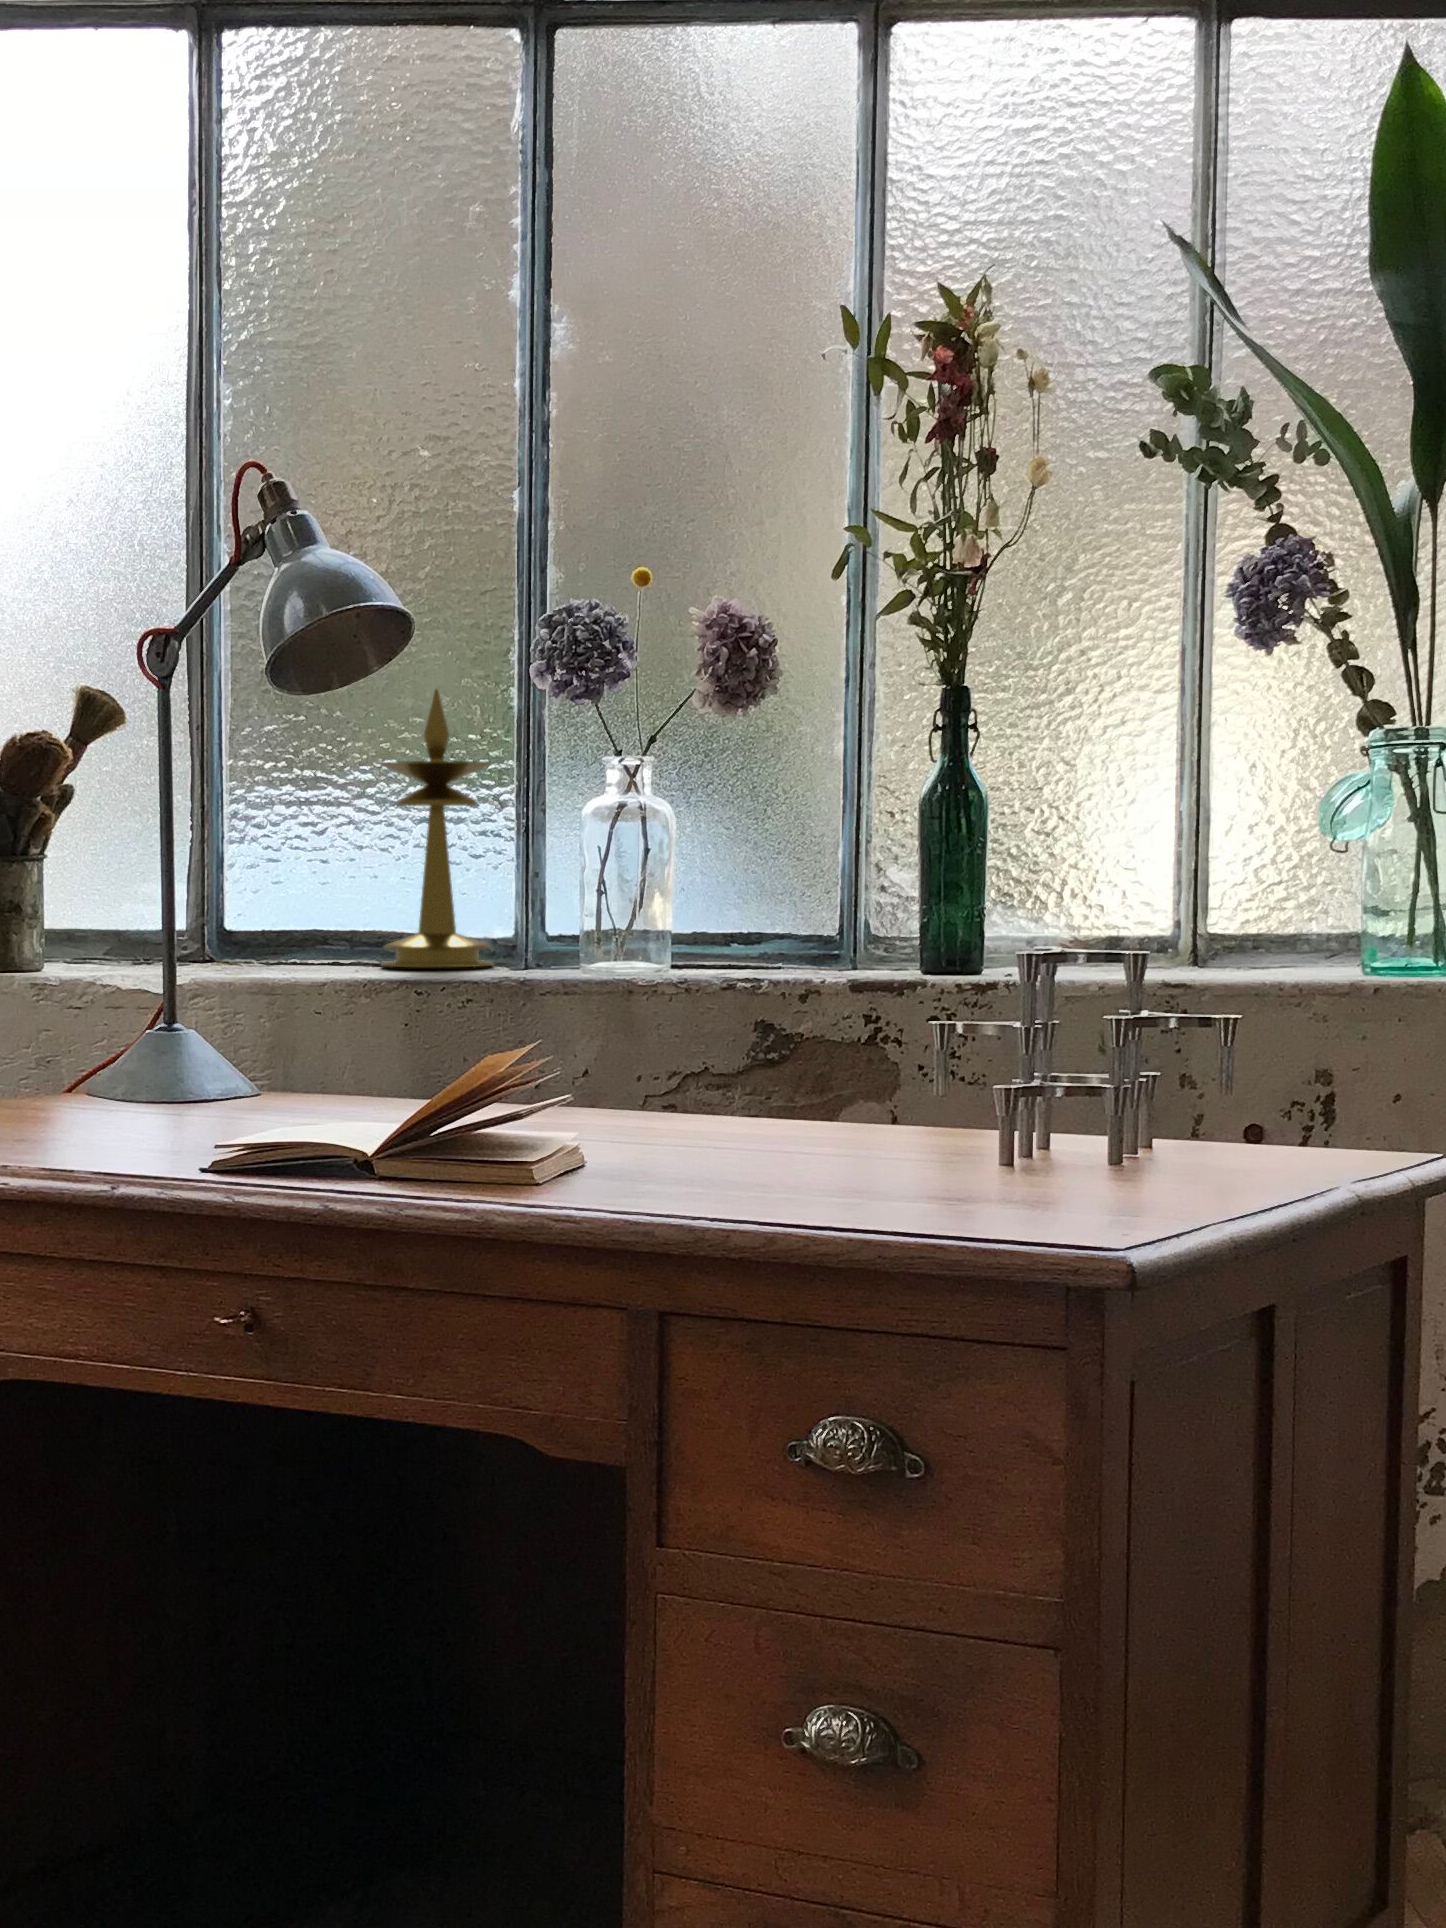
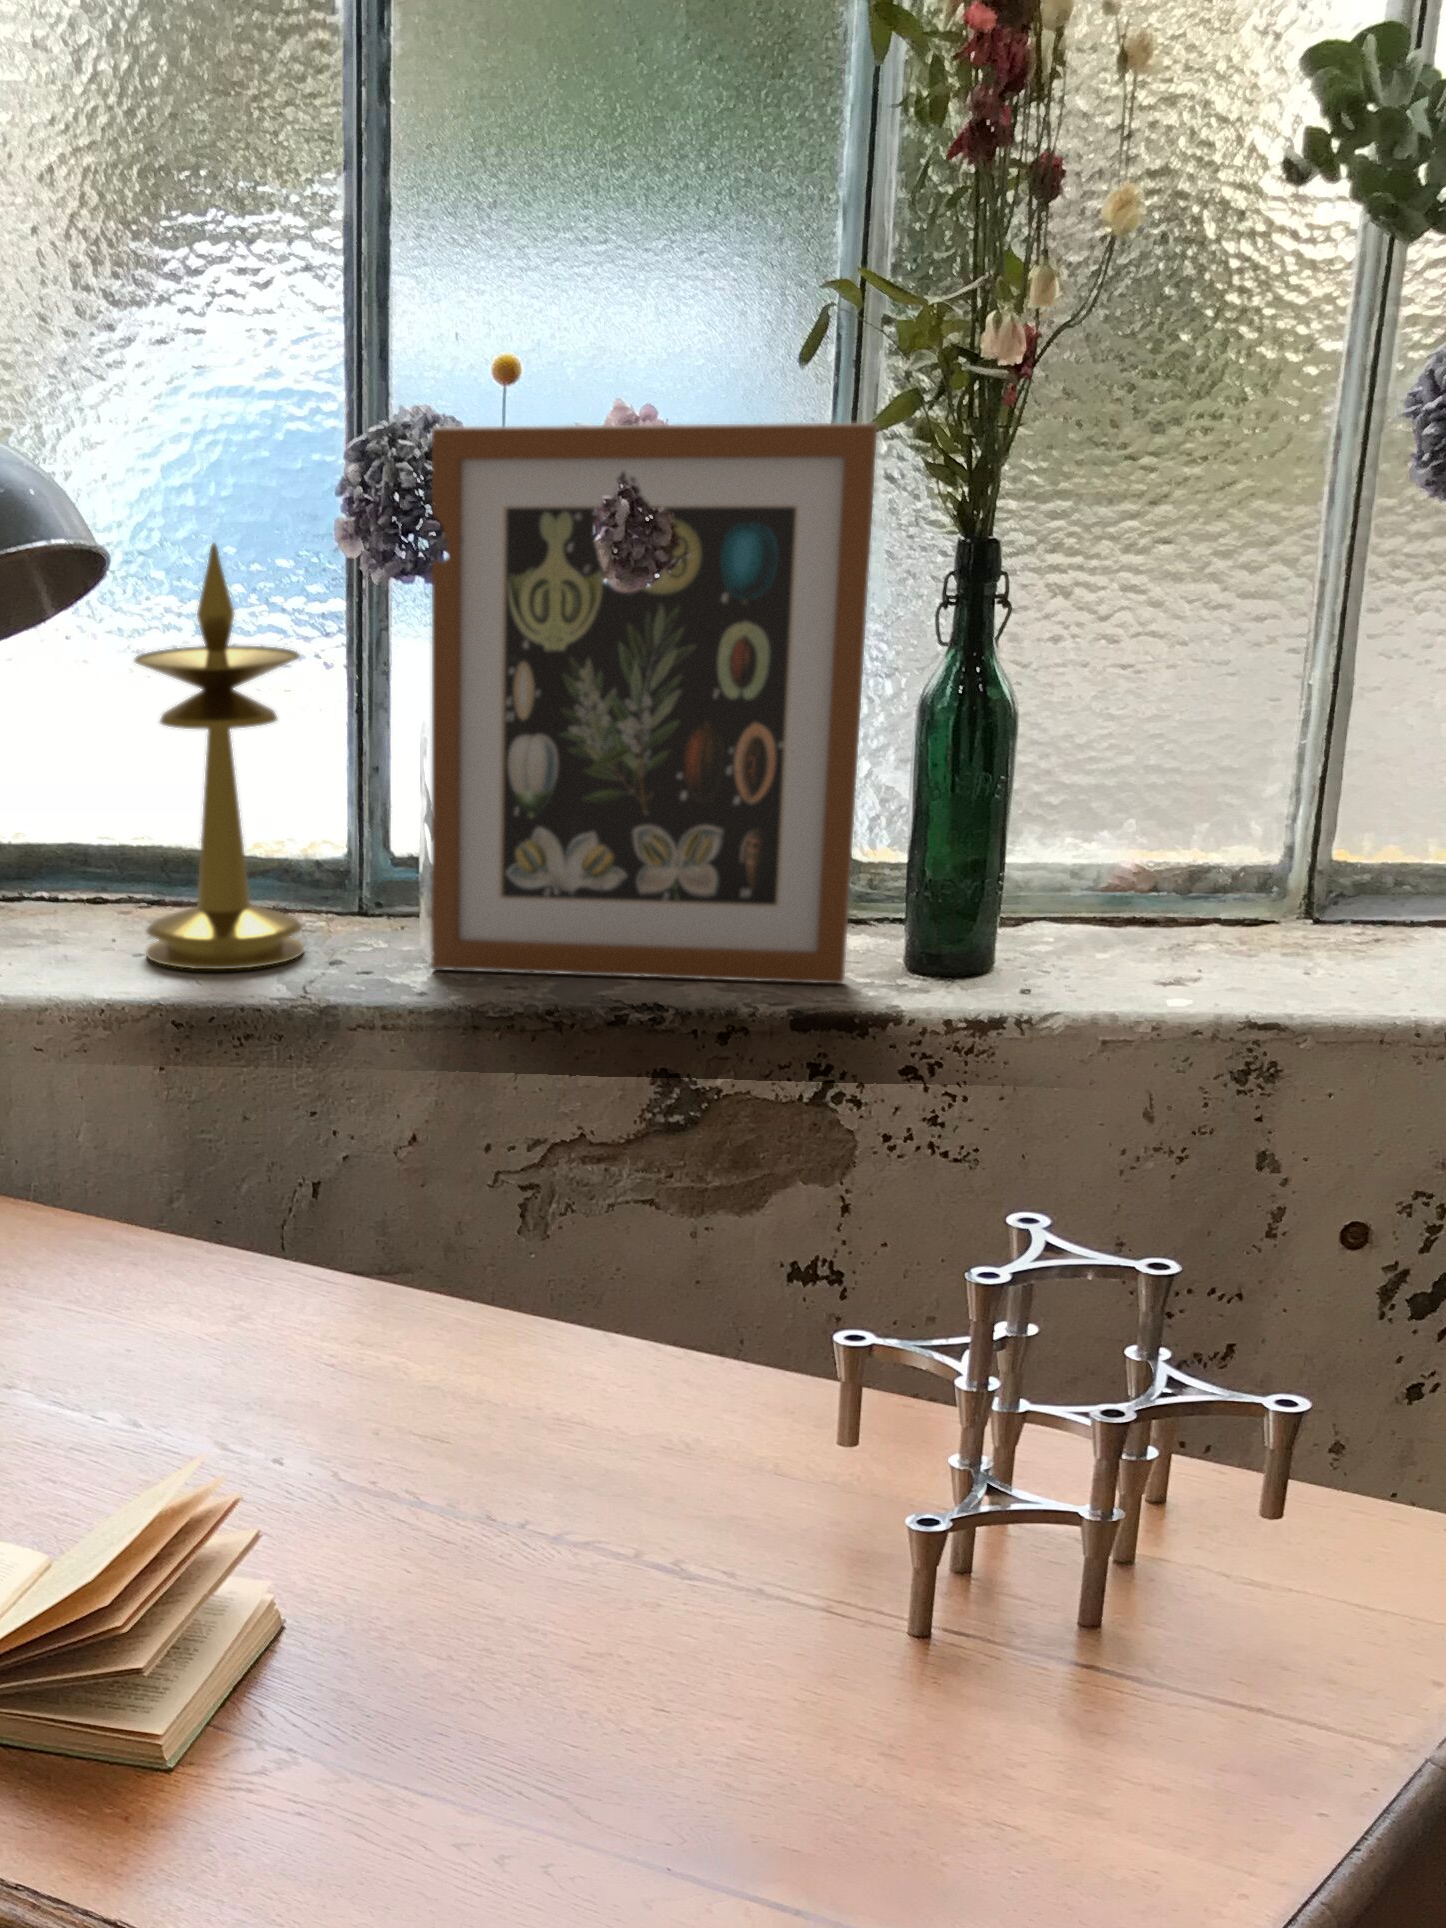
picture frame: none [587,601,884,969] -> present [431,423,877,983]

